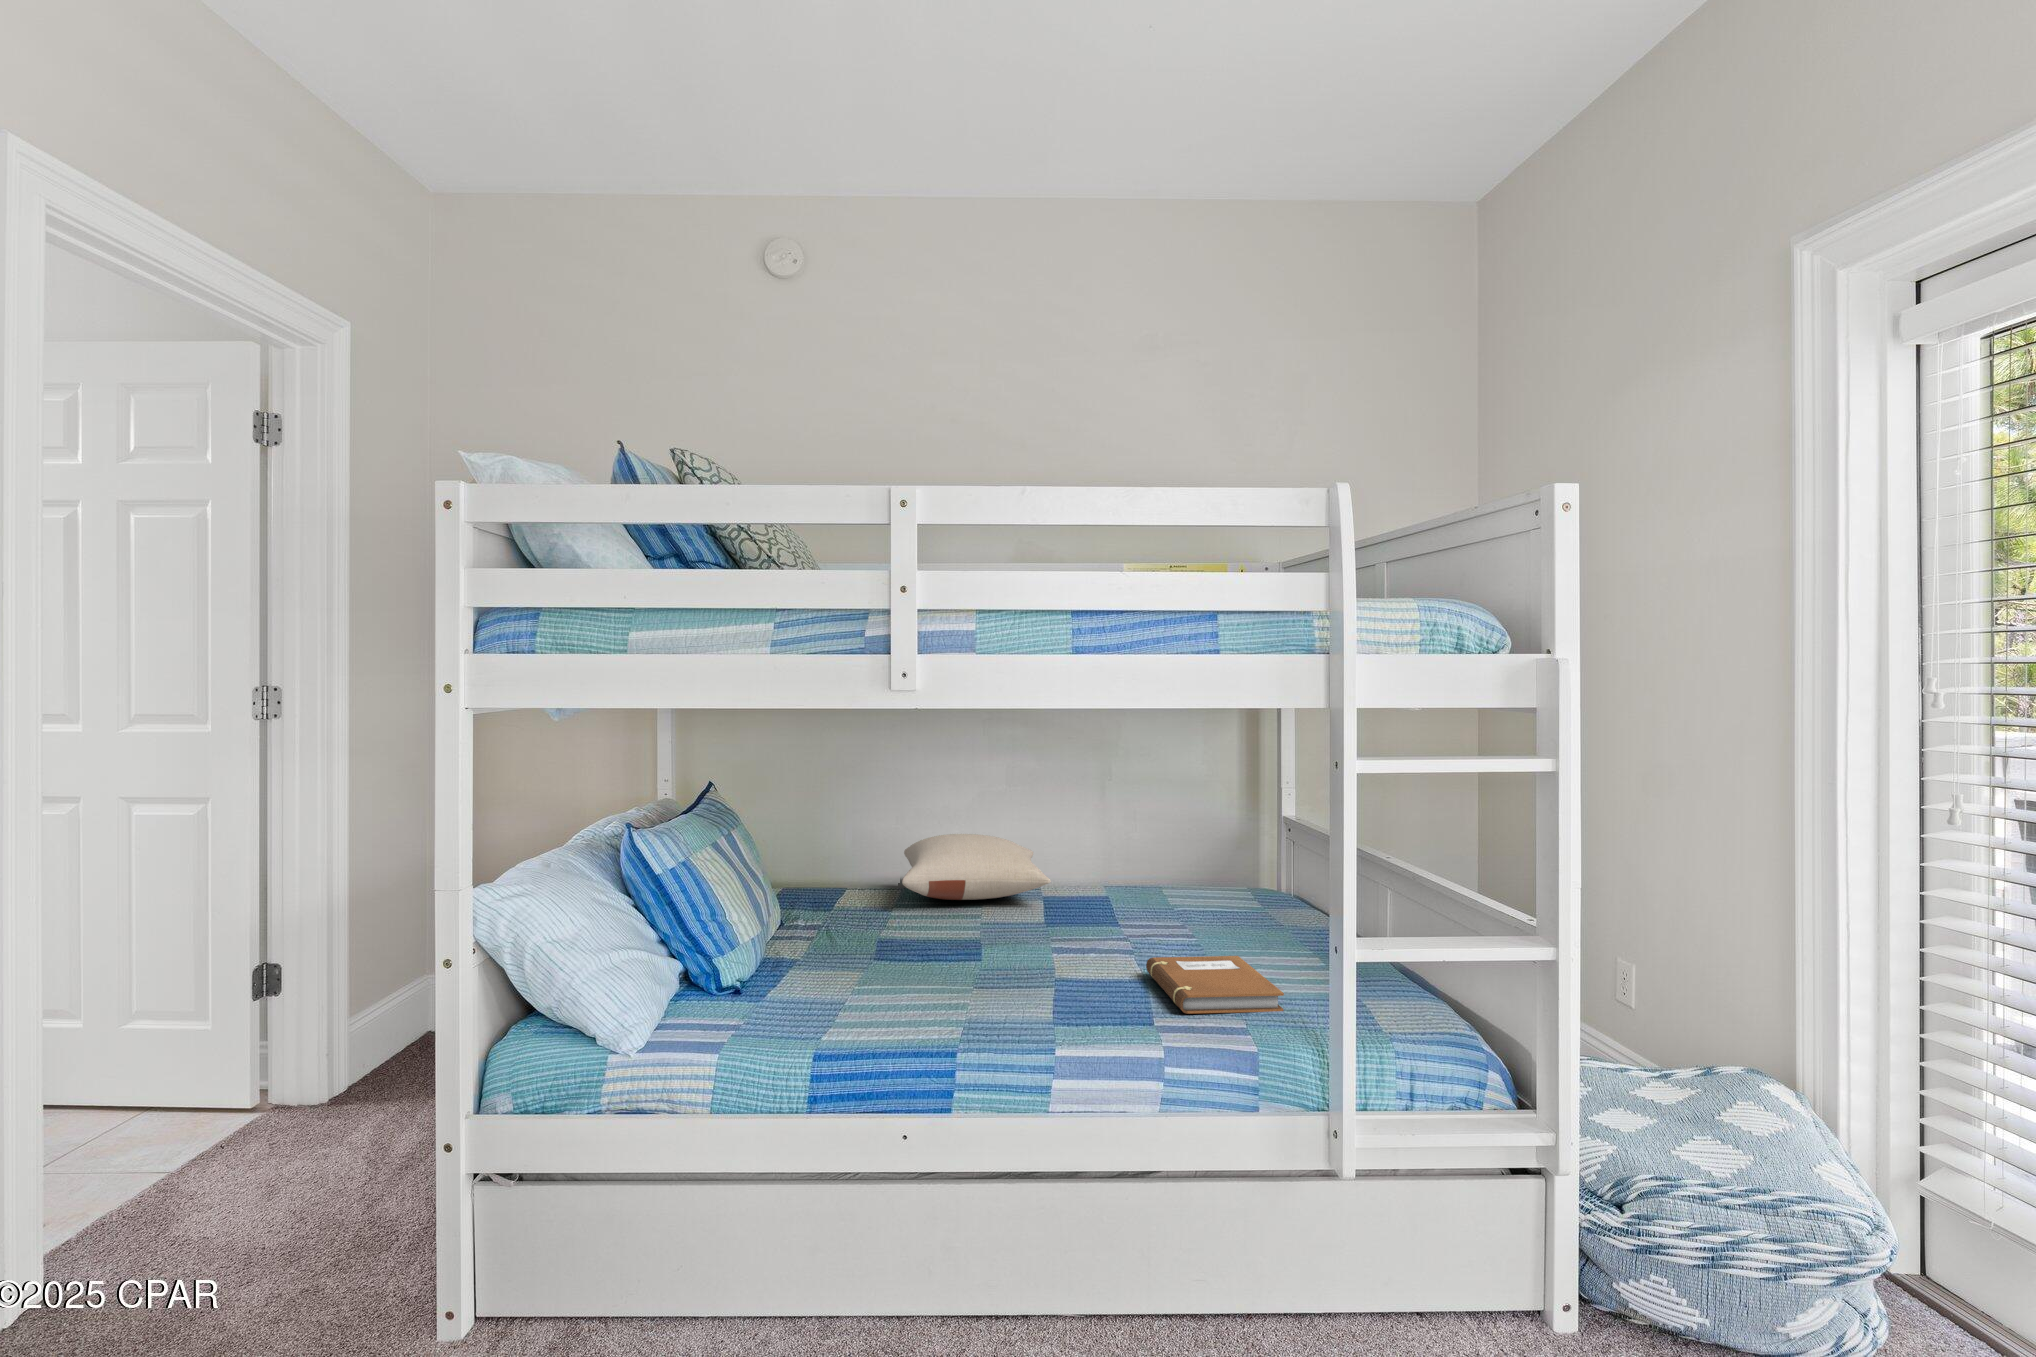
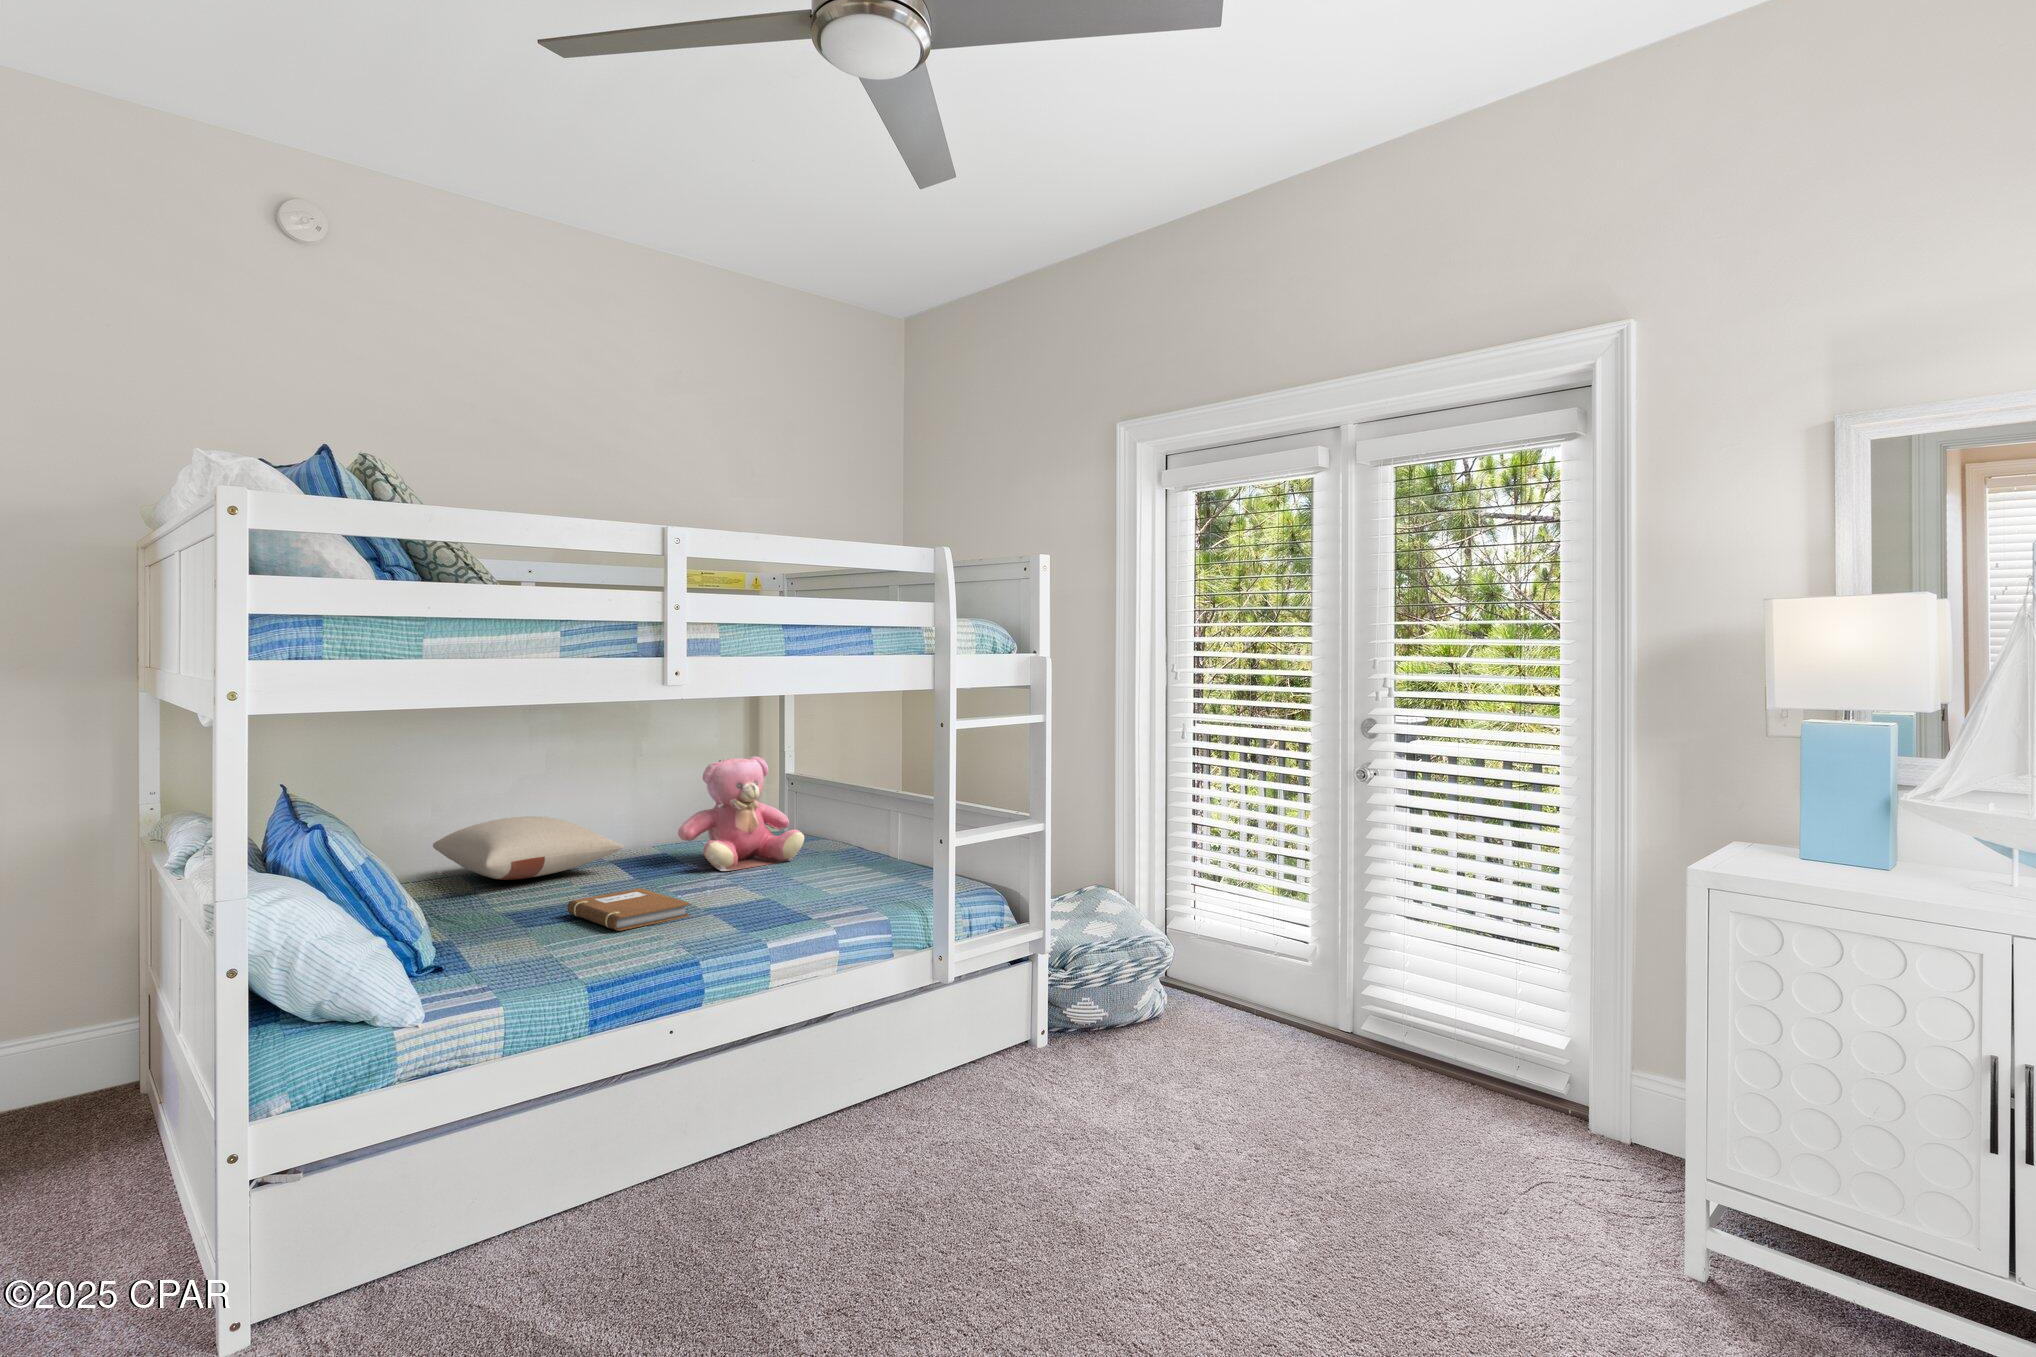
teddy bear: none [1109,792,1253,930] -> present [678,756,804,871]
notebook: present [1146,956,1284,1014] -> present [567,888,690,931]

